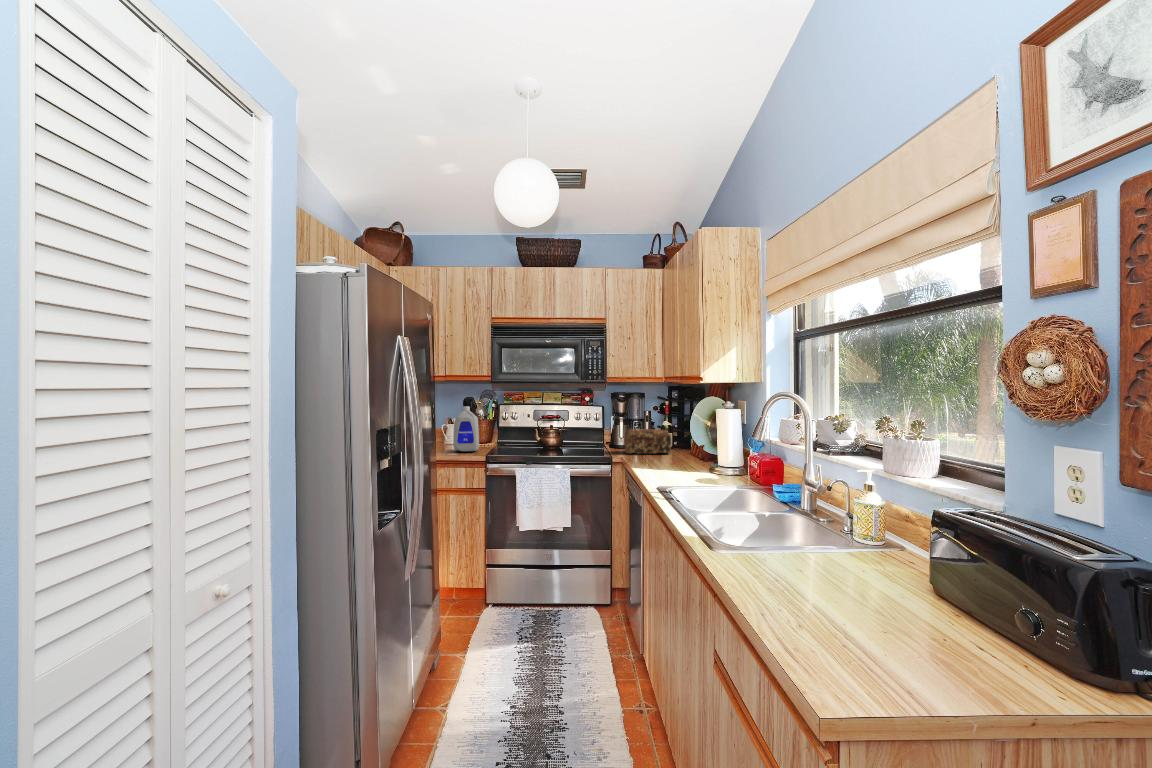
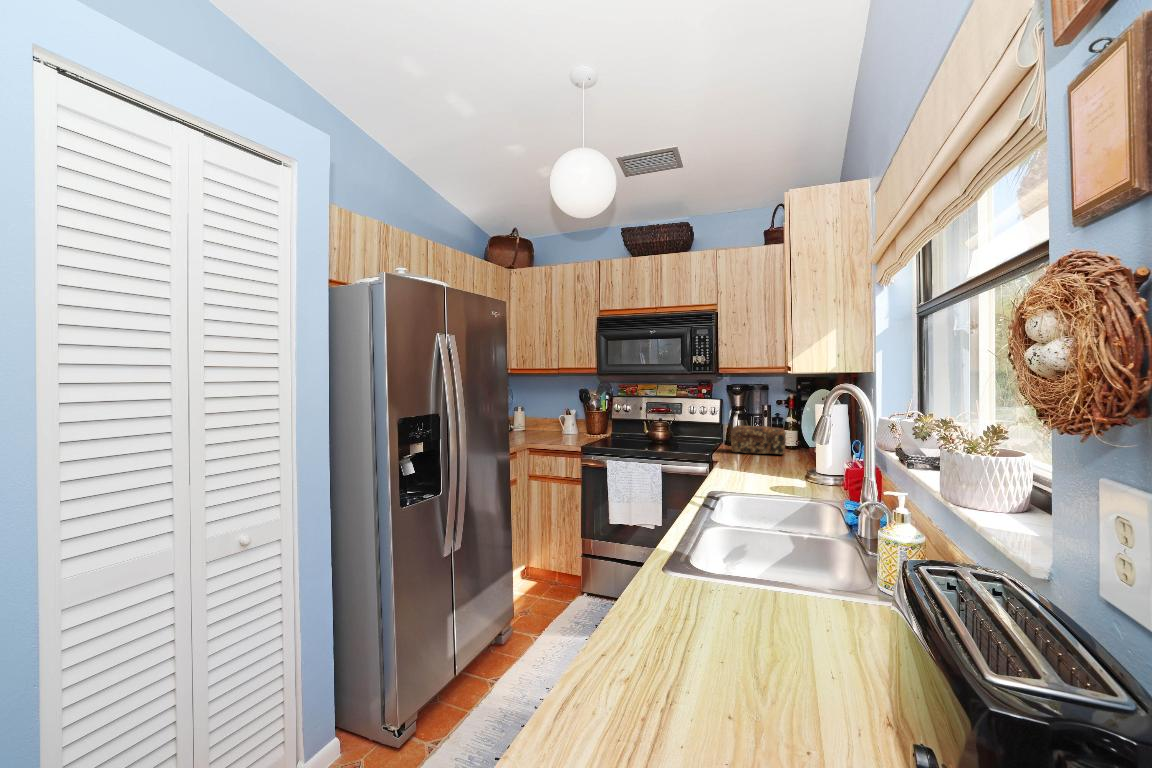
bottle: present [453,406,479,451] -> none [558,397,585,441]

